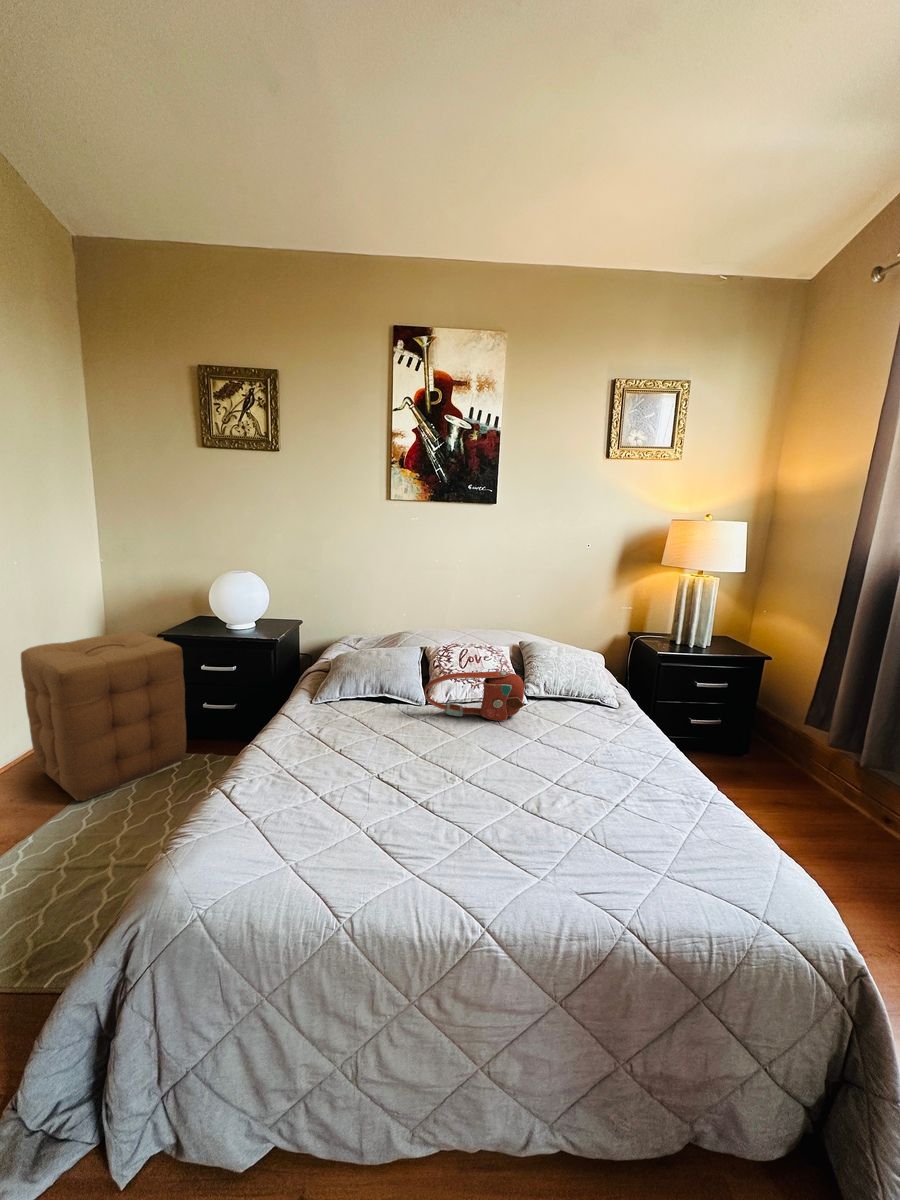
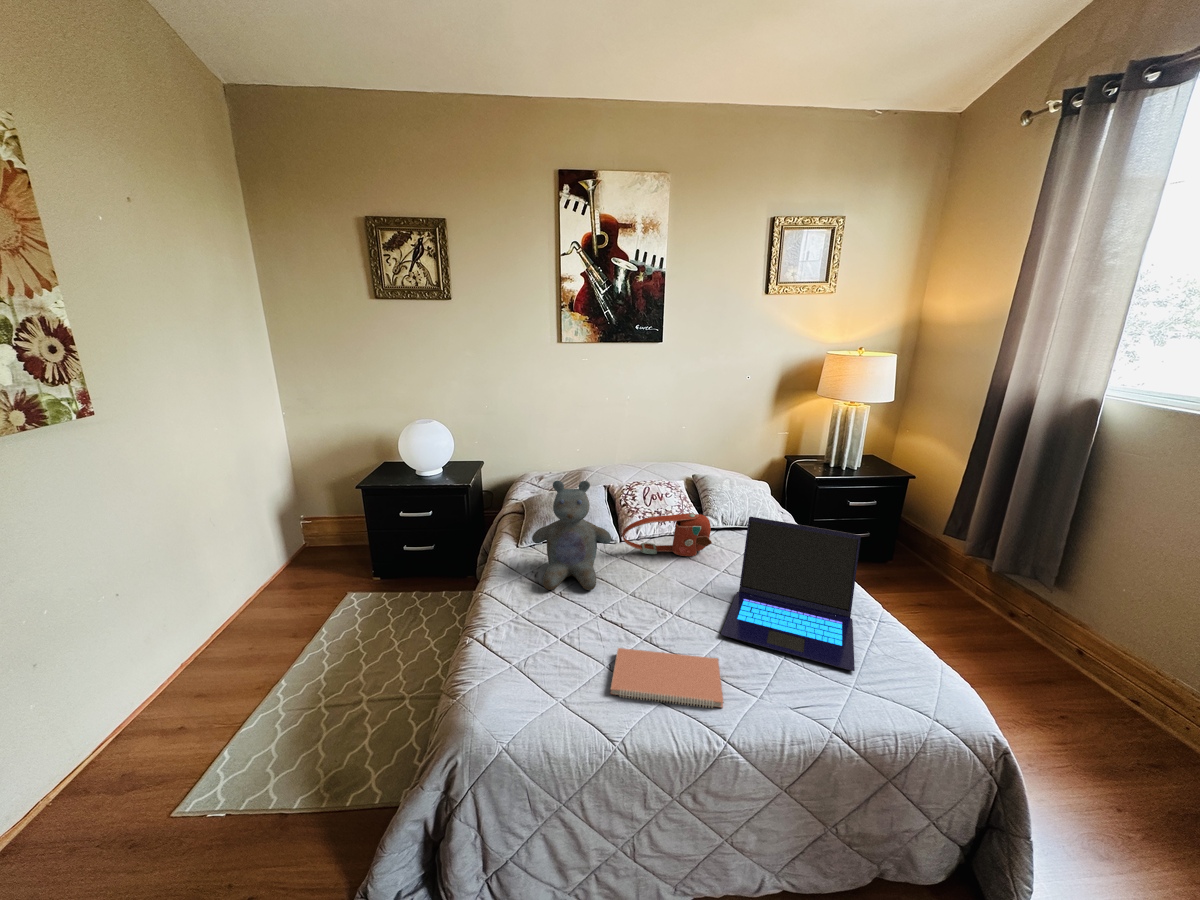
stuffed bear: none [319,622,407,747] -> present [532,481,612,590]
ottoman: present [21,631,186,801] -> none [236,485,394,647]
laptop: none [510,671,686,853] -> present [721,517,861,671]
notebook: none [353,807,498,885] -> present [610,648,723,708]

